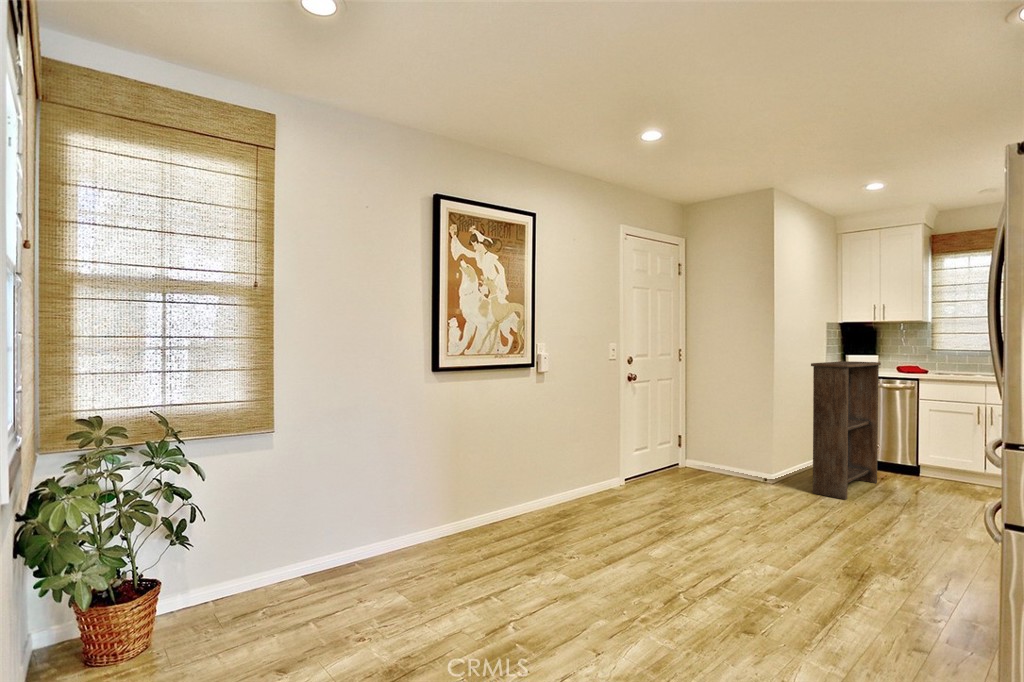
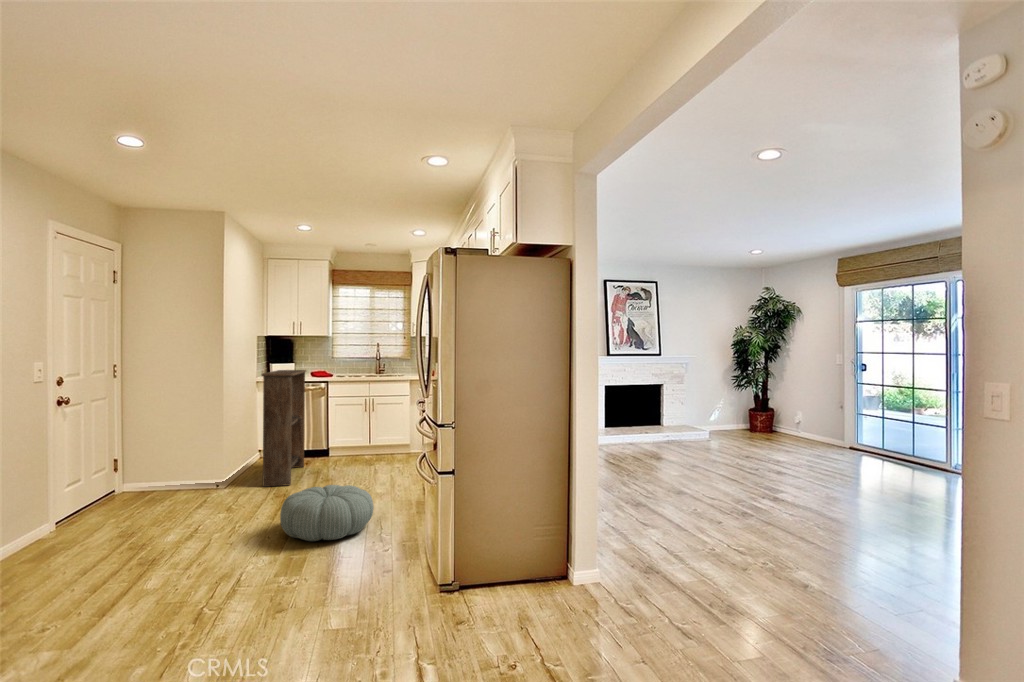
pouf: none [797,505,936,583] -> present [280,485,374,541]

